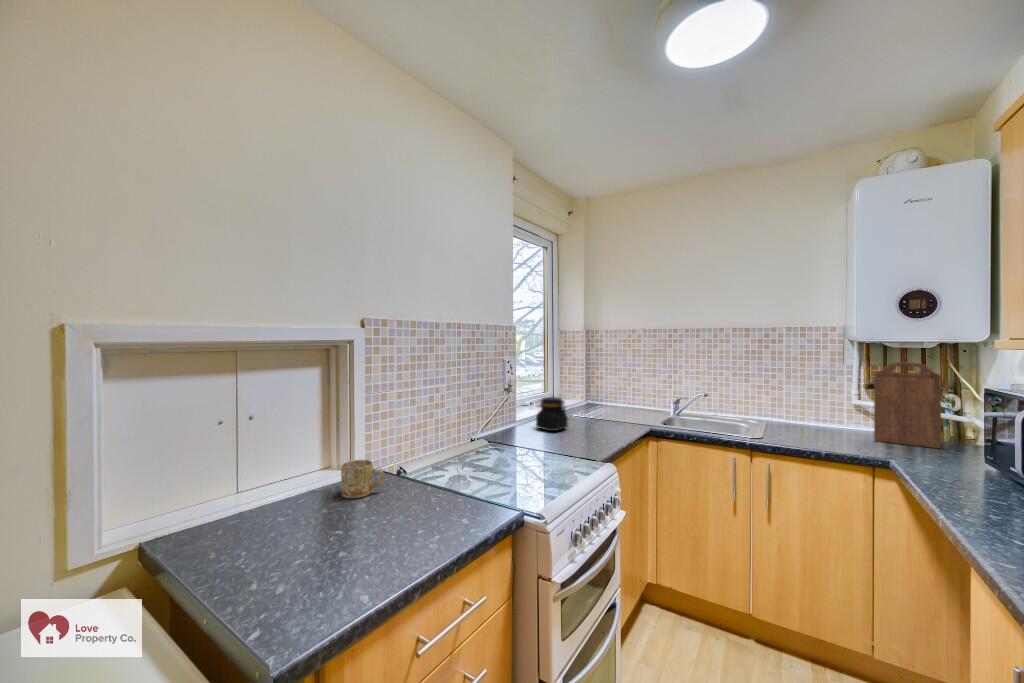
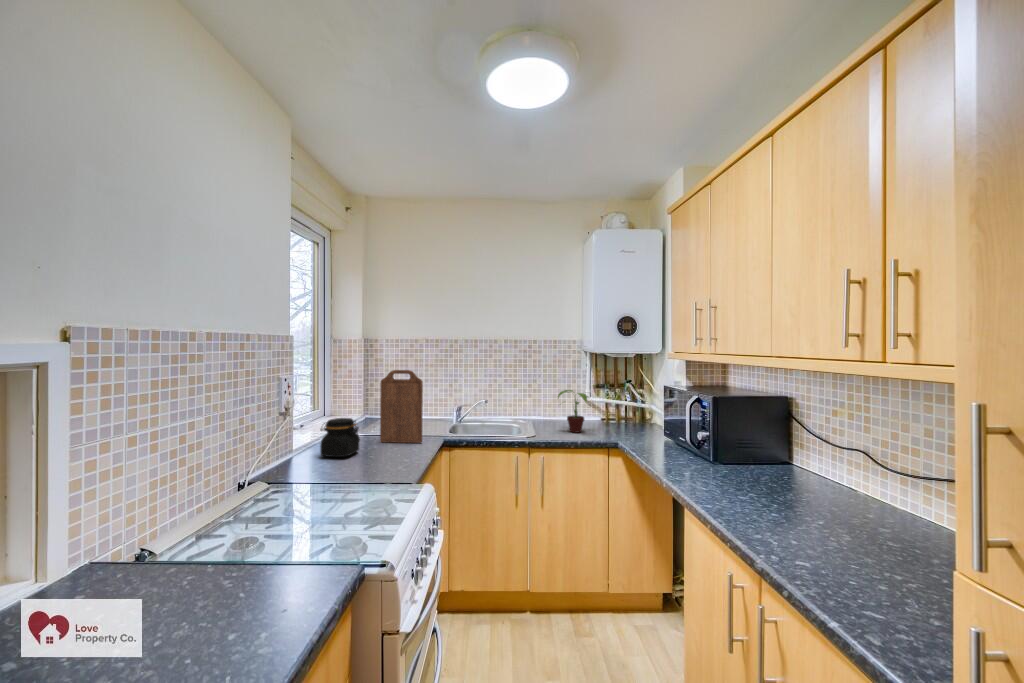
cutting board: present [874,362,941,448] -> present [380,370,423,443]
potted plant: none [796,388,852,442] -> present [558,390,588,433]
mug: present [341,460,385,498] -> none [40,551,132,622]

